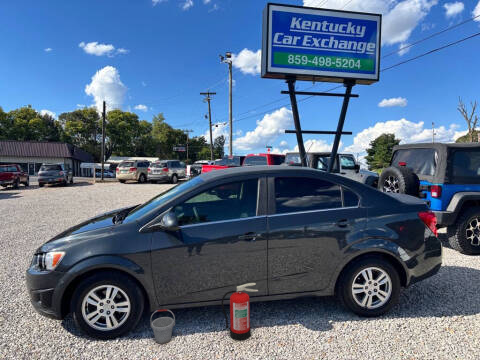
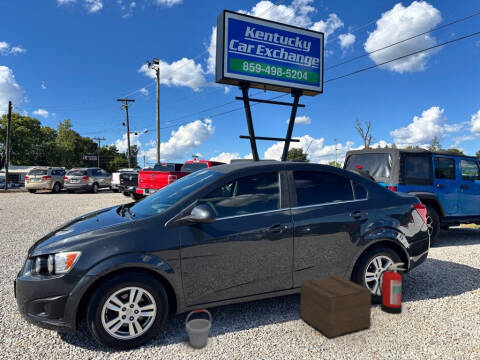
fire extinguisher: present [221,283,258,341] -> present [378,263,405,314]
wooden crate: none [272,286,339,351] -> present [300,276,371,338]

